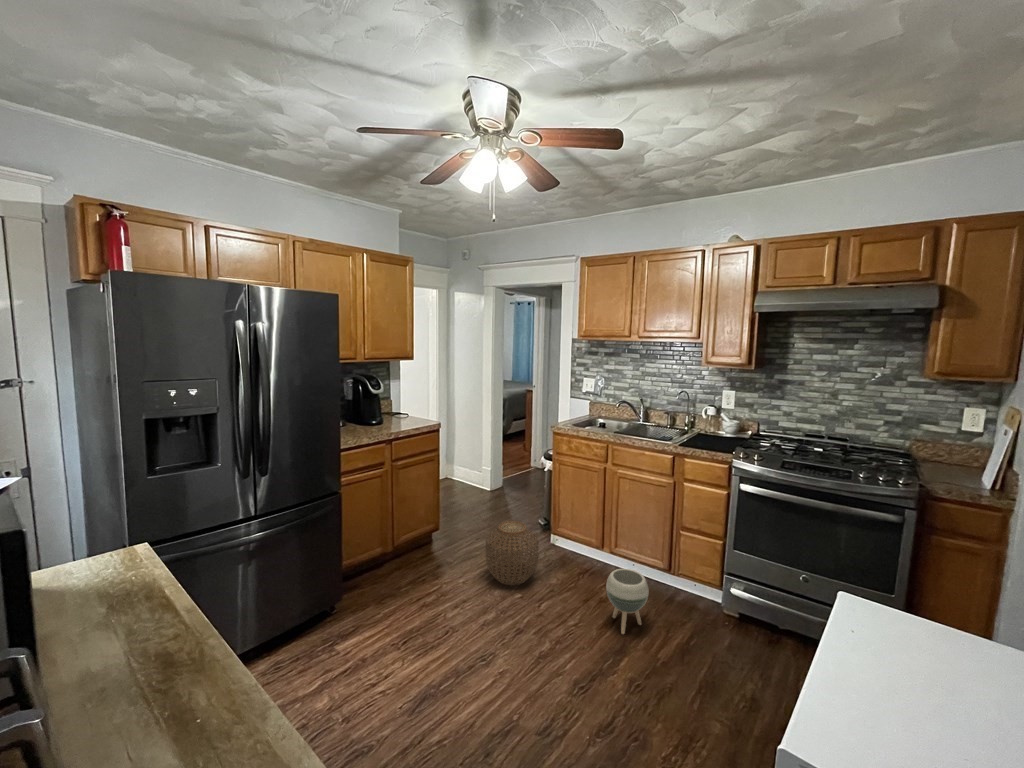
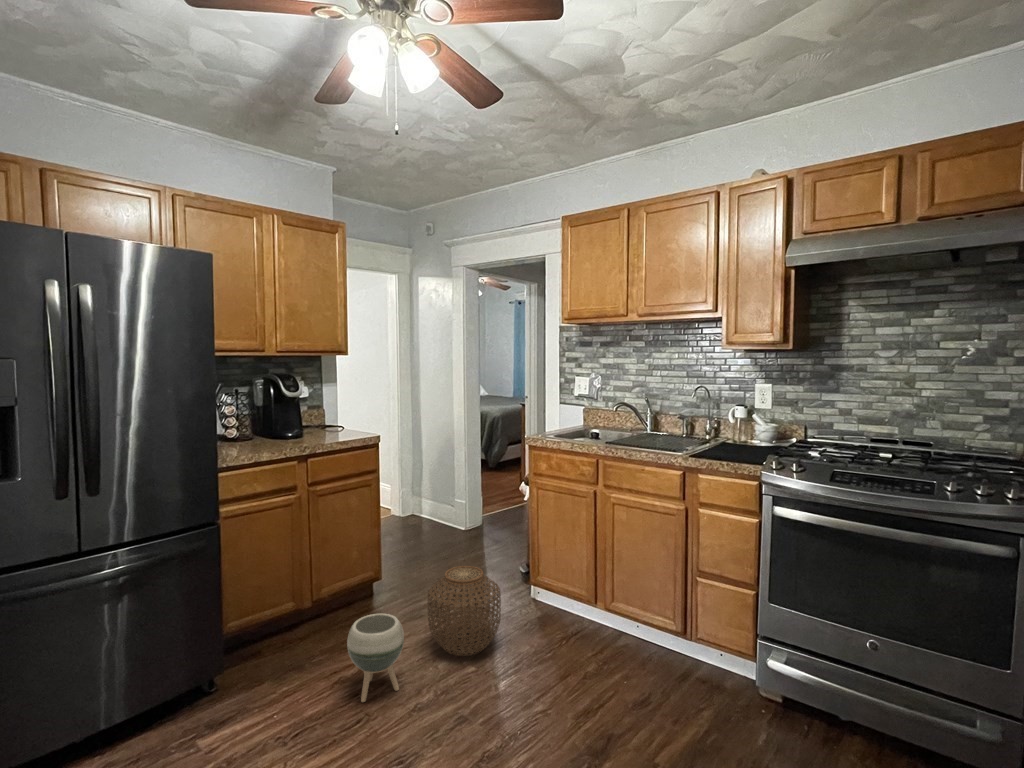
planter: present [606,569,649,634] -> present [347,614,404,702]

